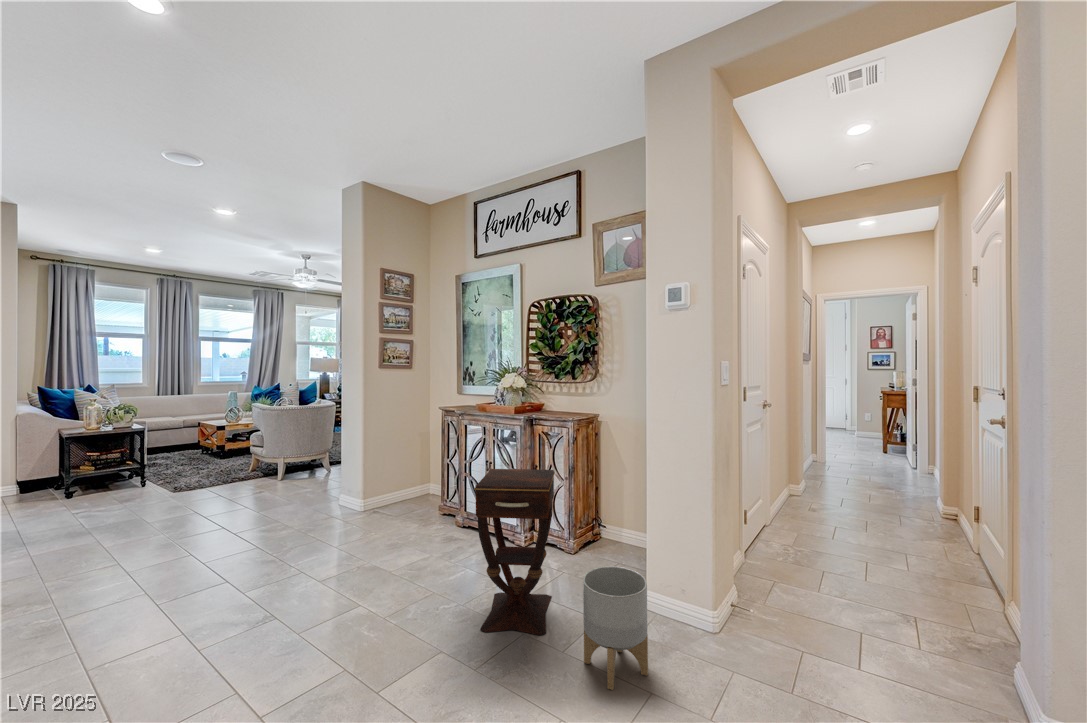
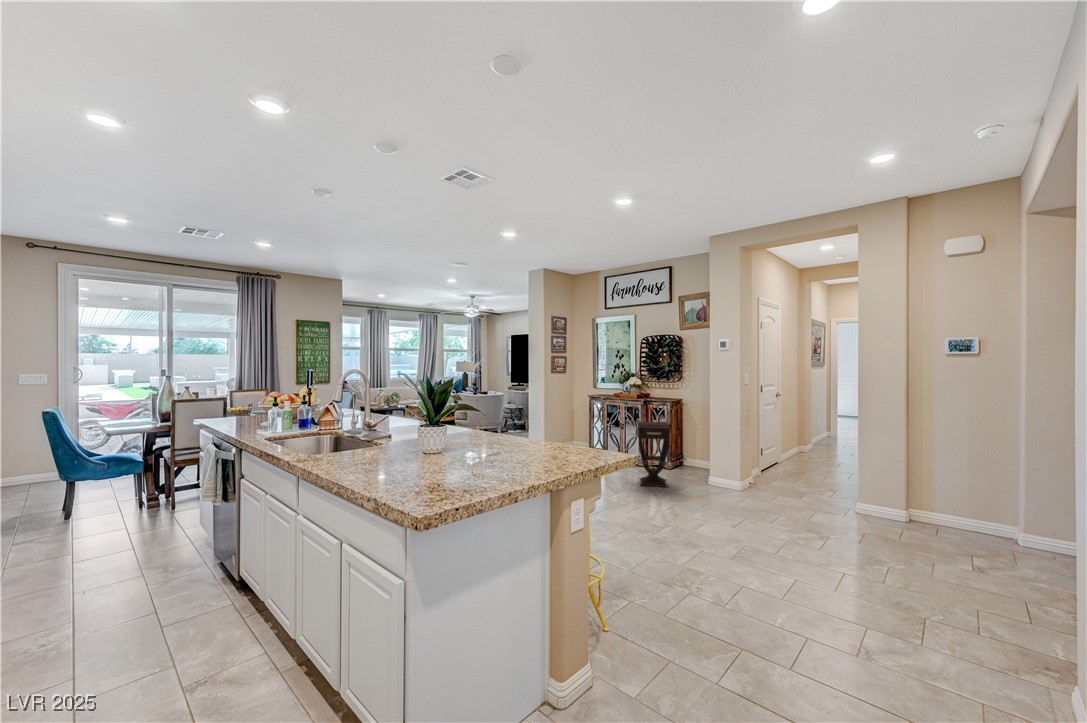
planter: present [583,566,648,690] -> none [687,458,713,498]

